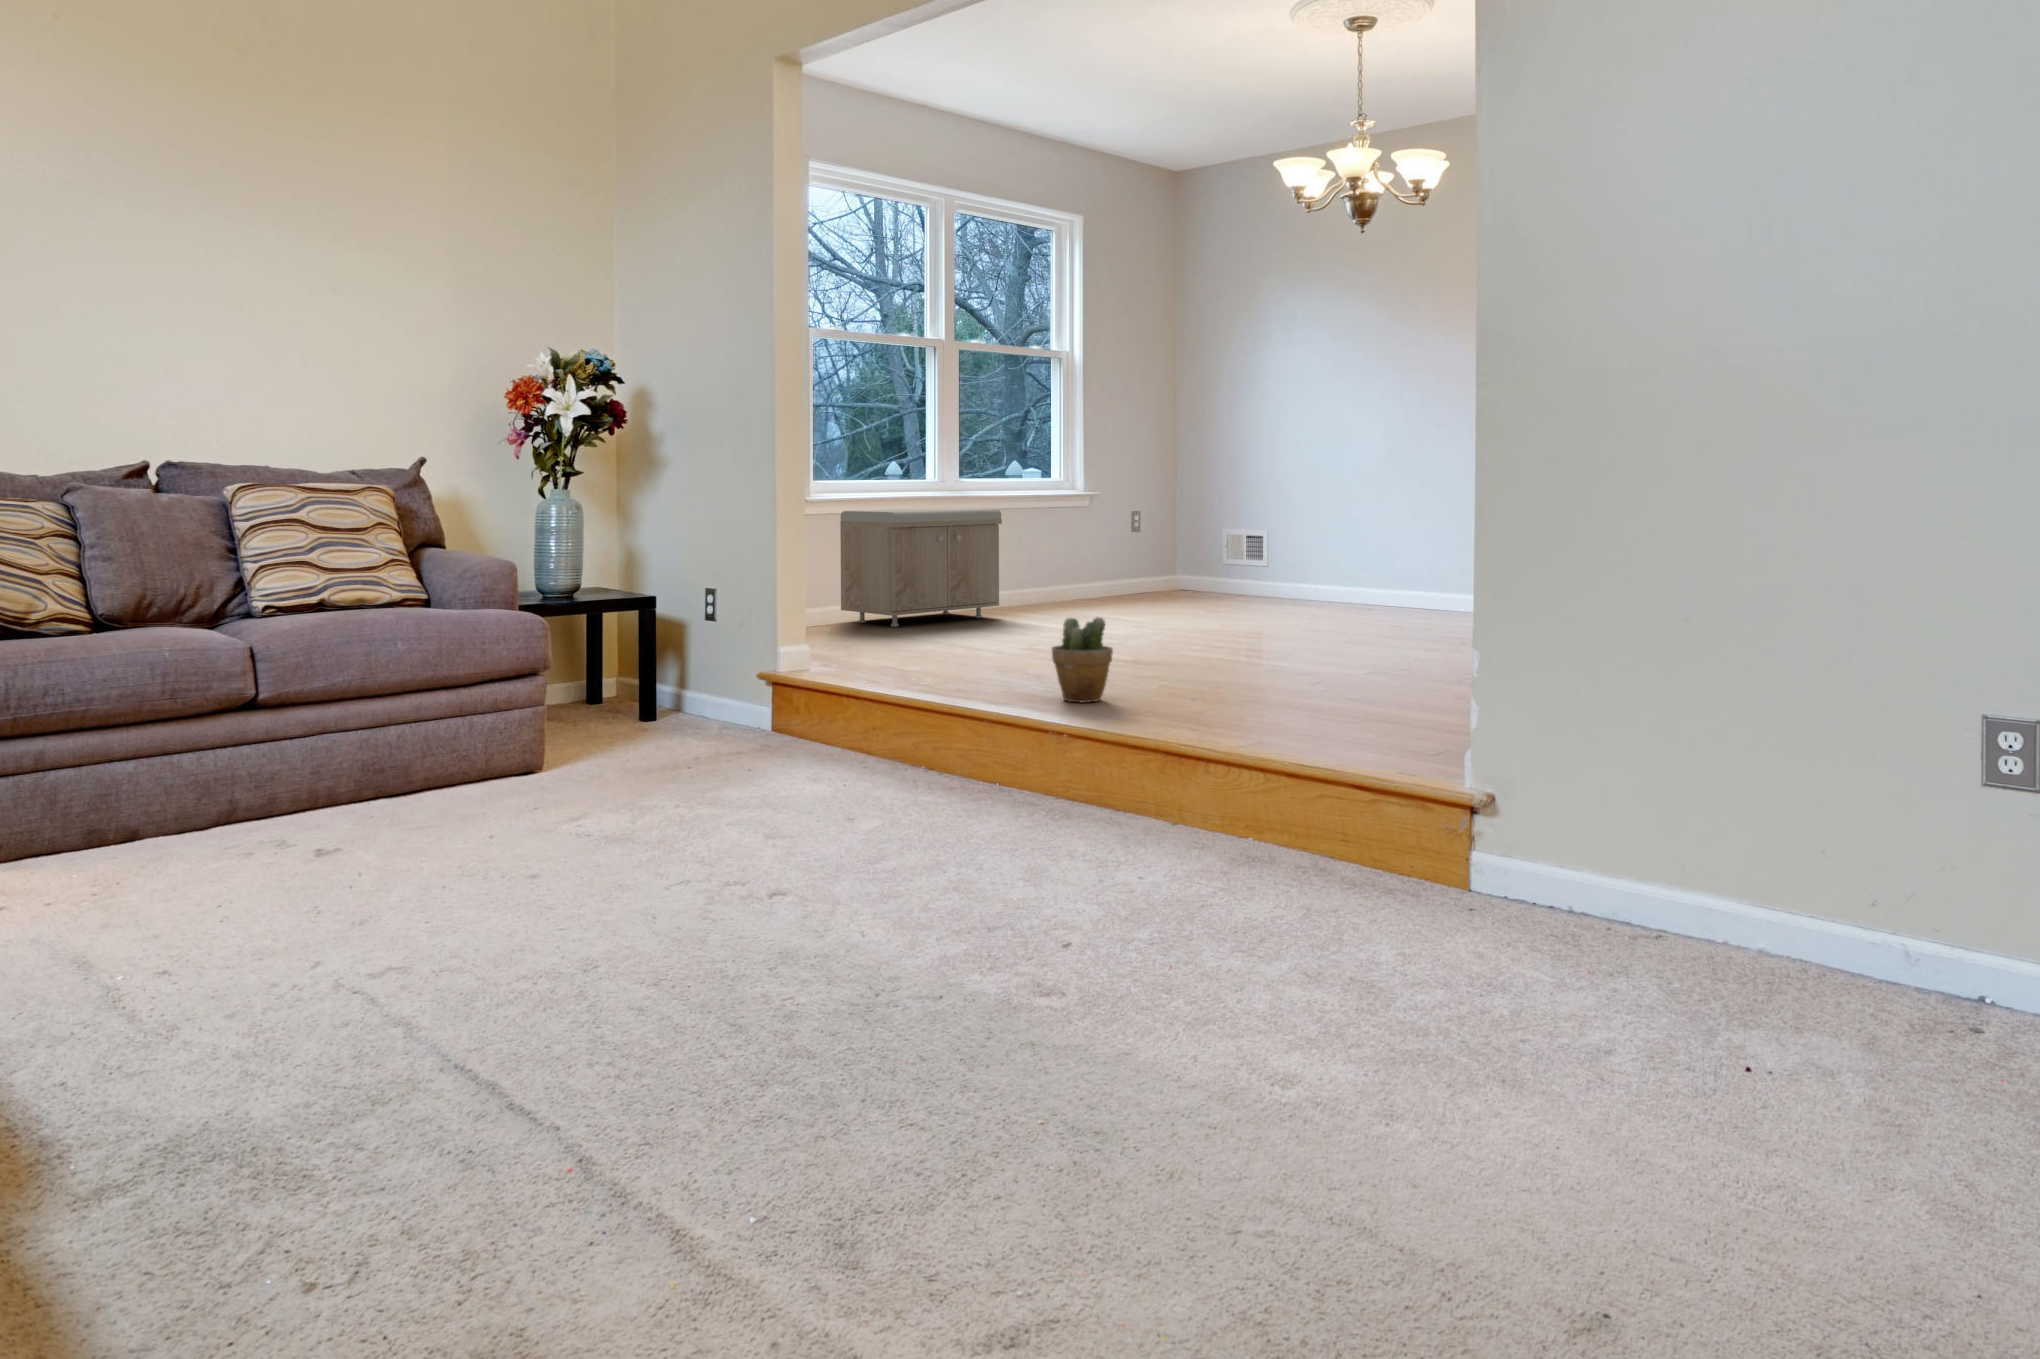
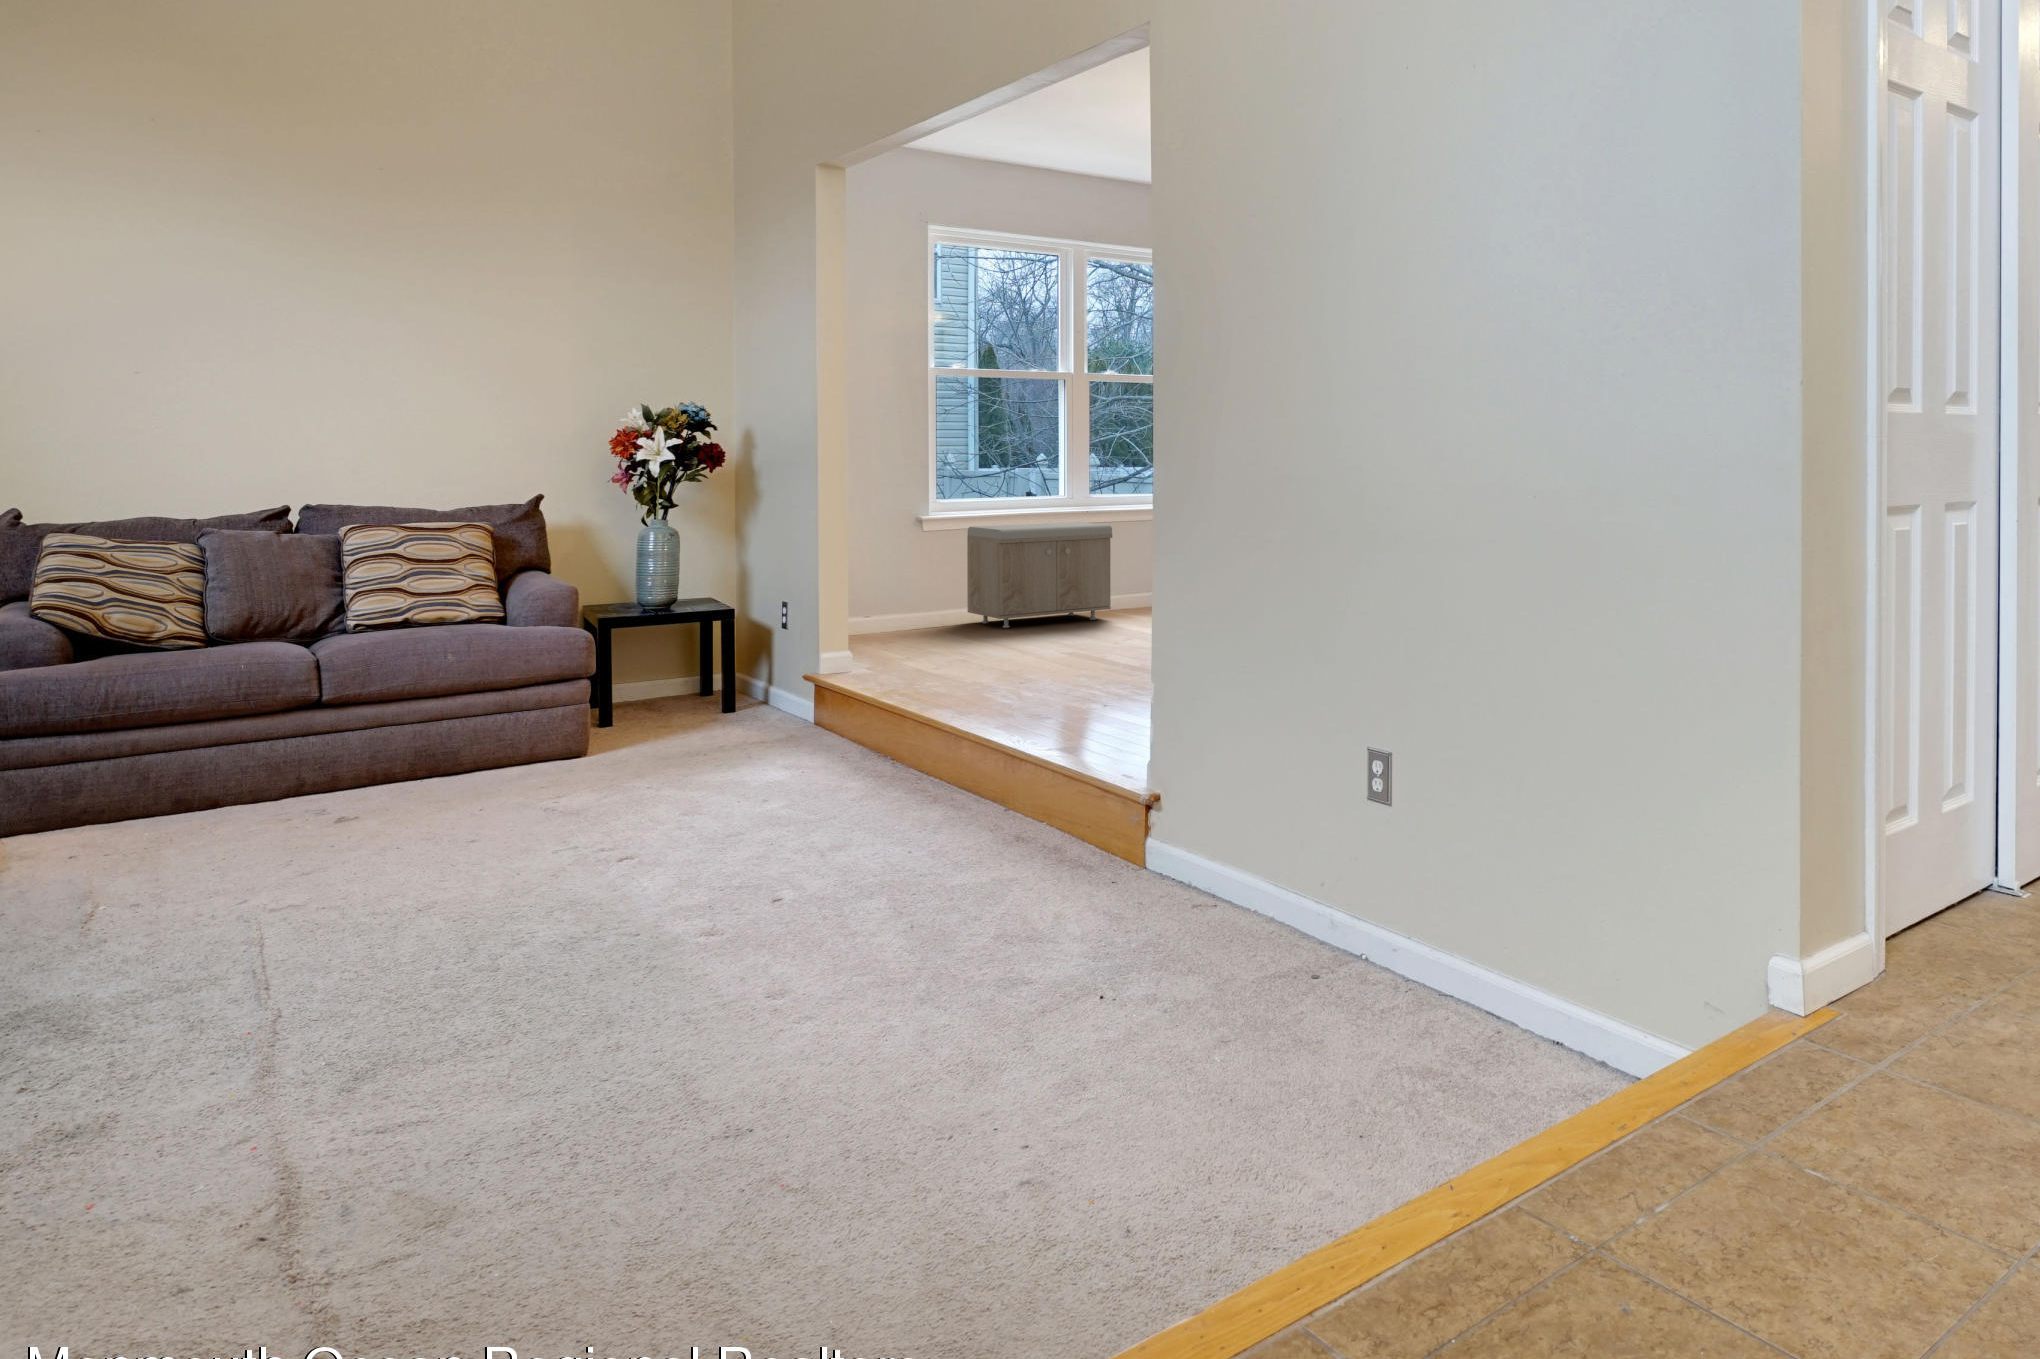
potted plant: present [1052,617,1113,702] -> none [1005,637,1057,707]

